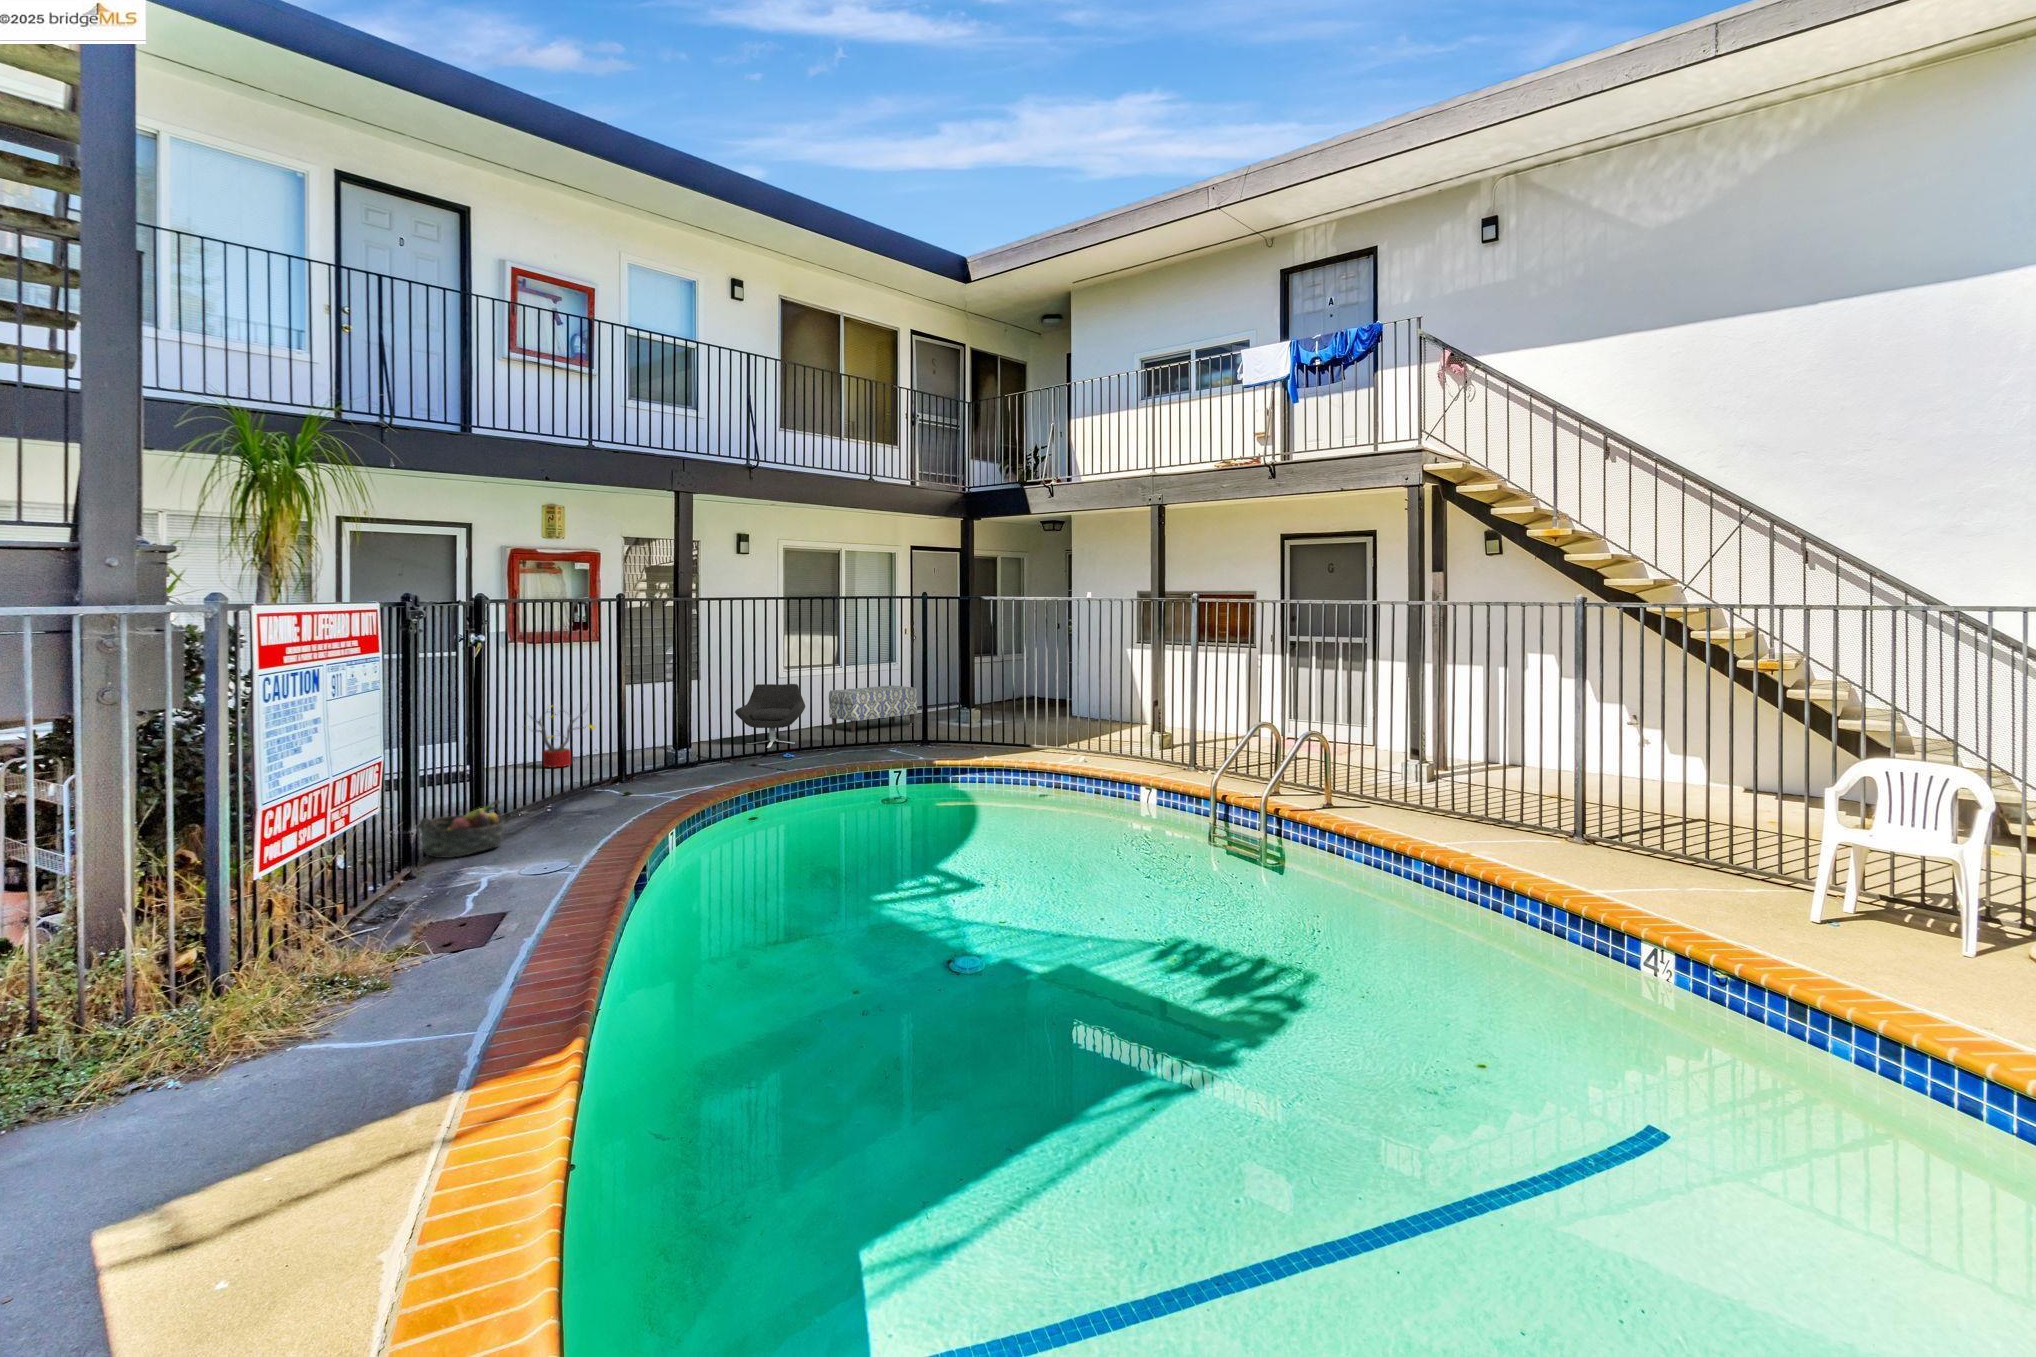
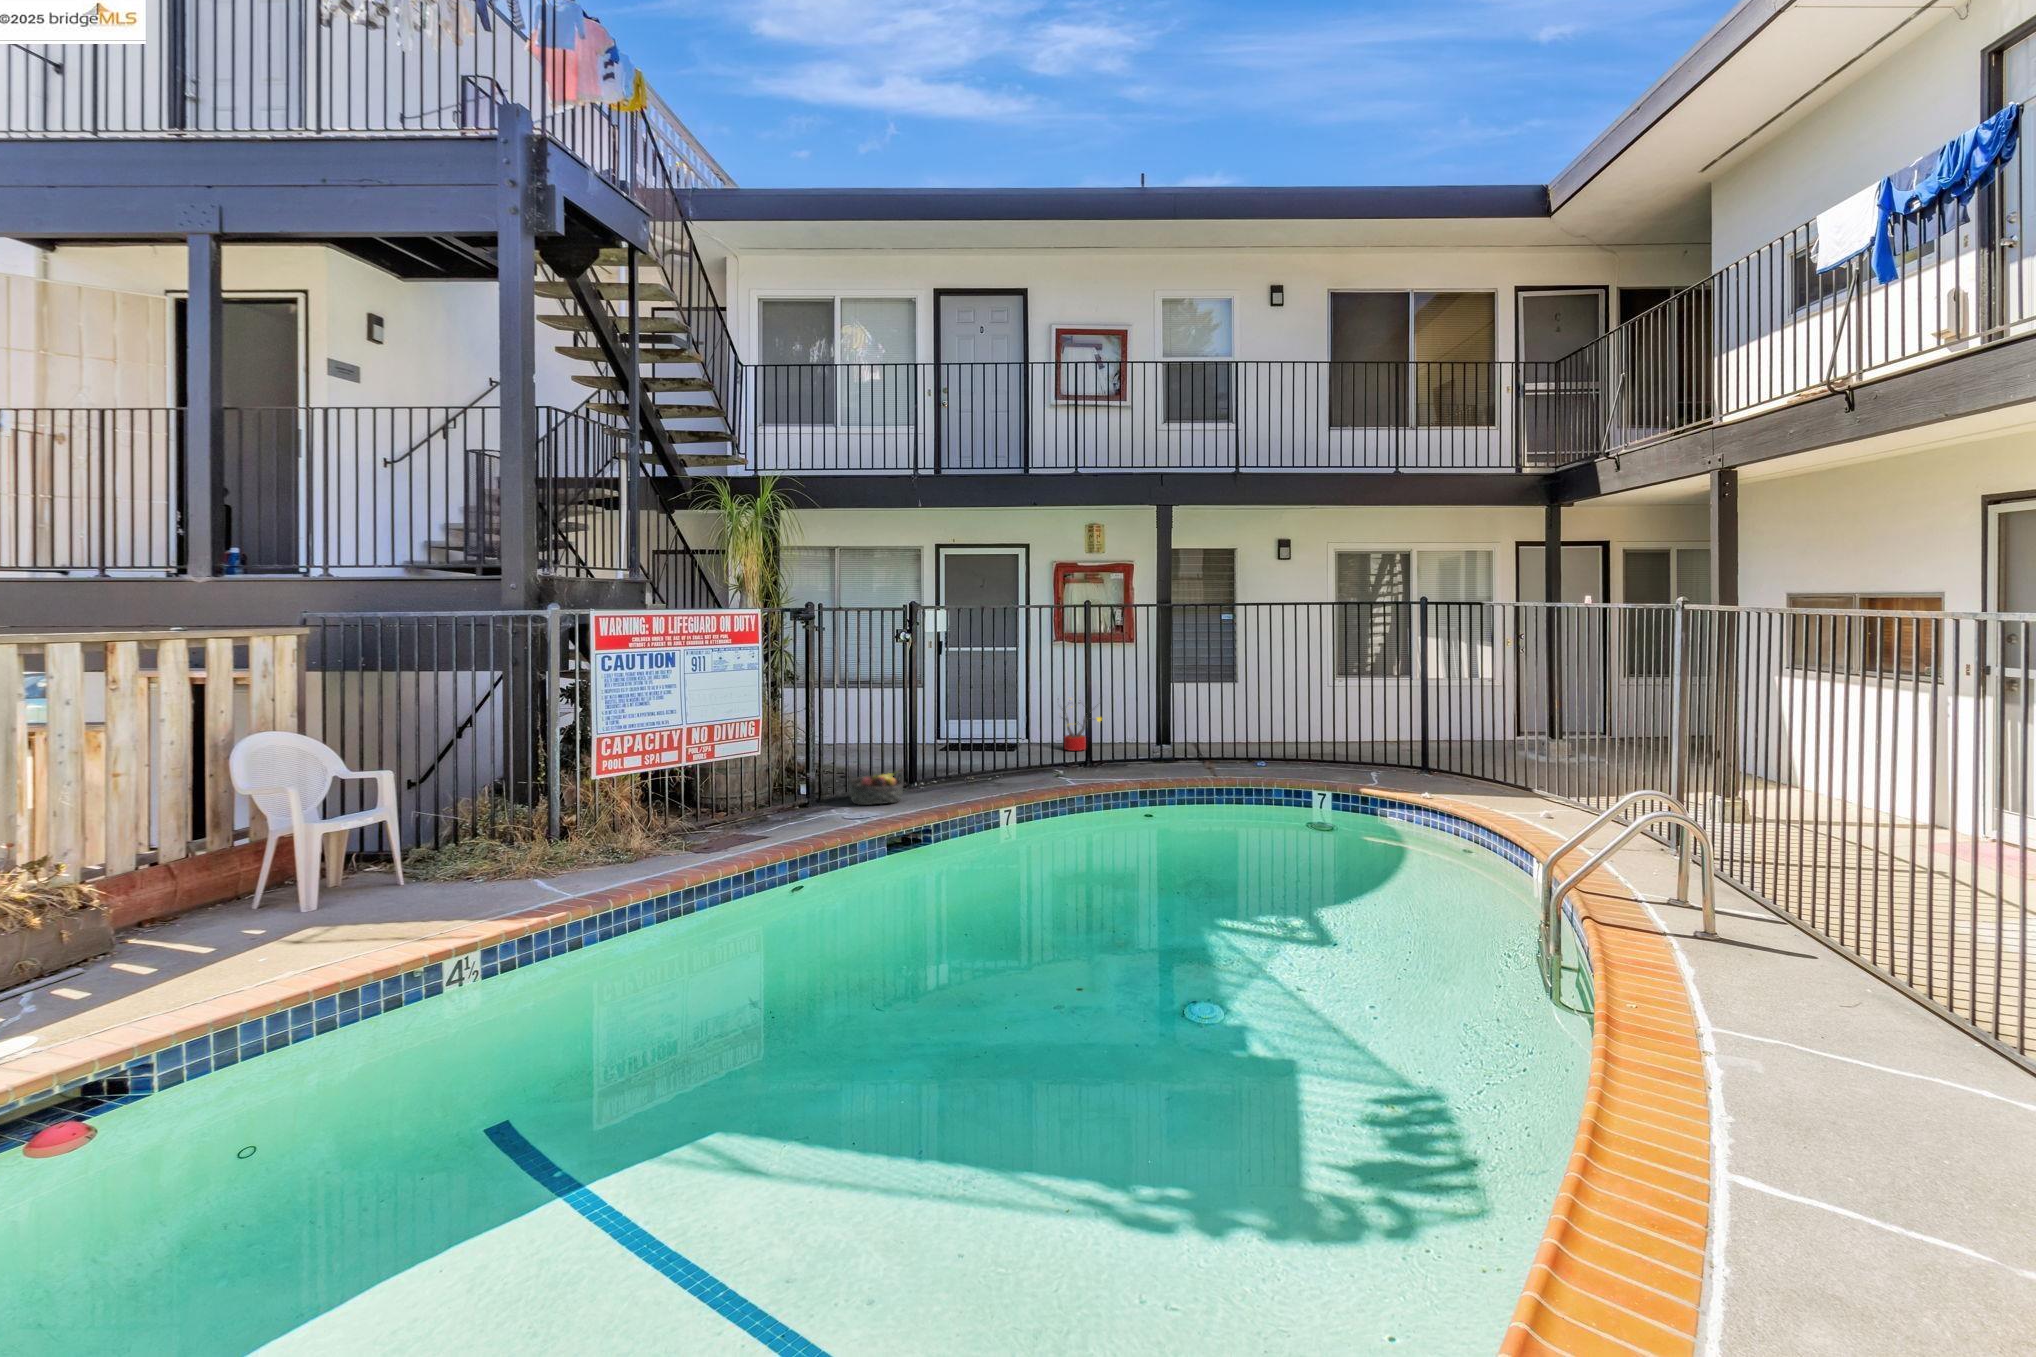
lounge chair: present [735,684,805,748] -> none [1246,691,1325,755]
bench: present [829,685,917,733] -> none [1376,701,1481,750]

